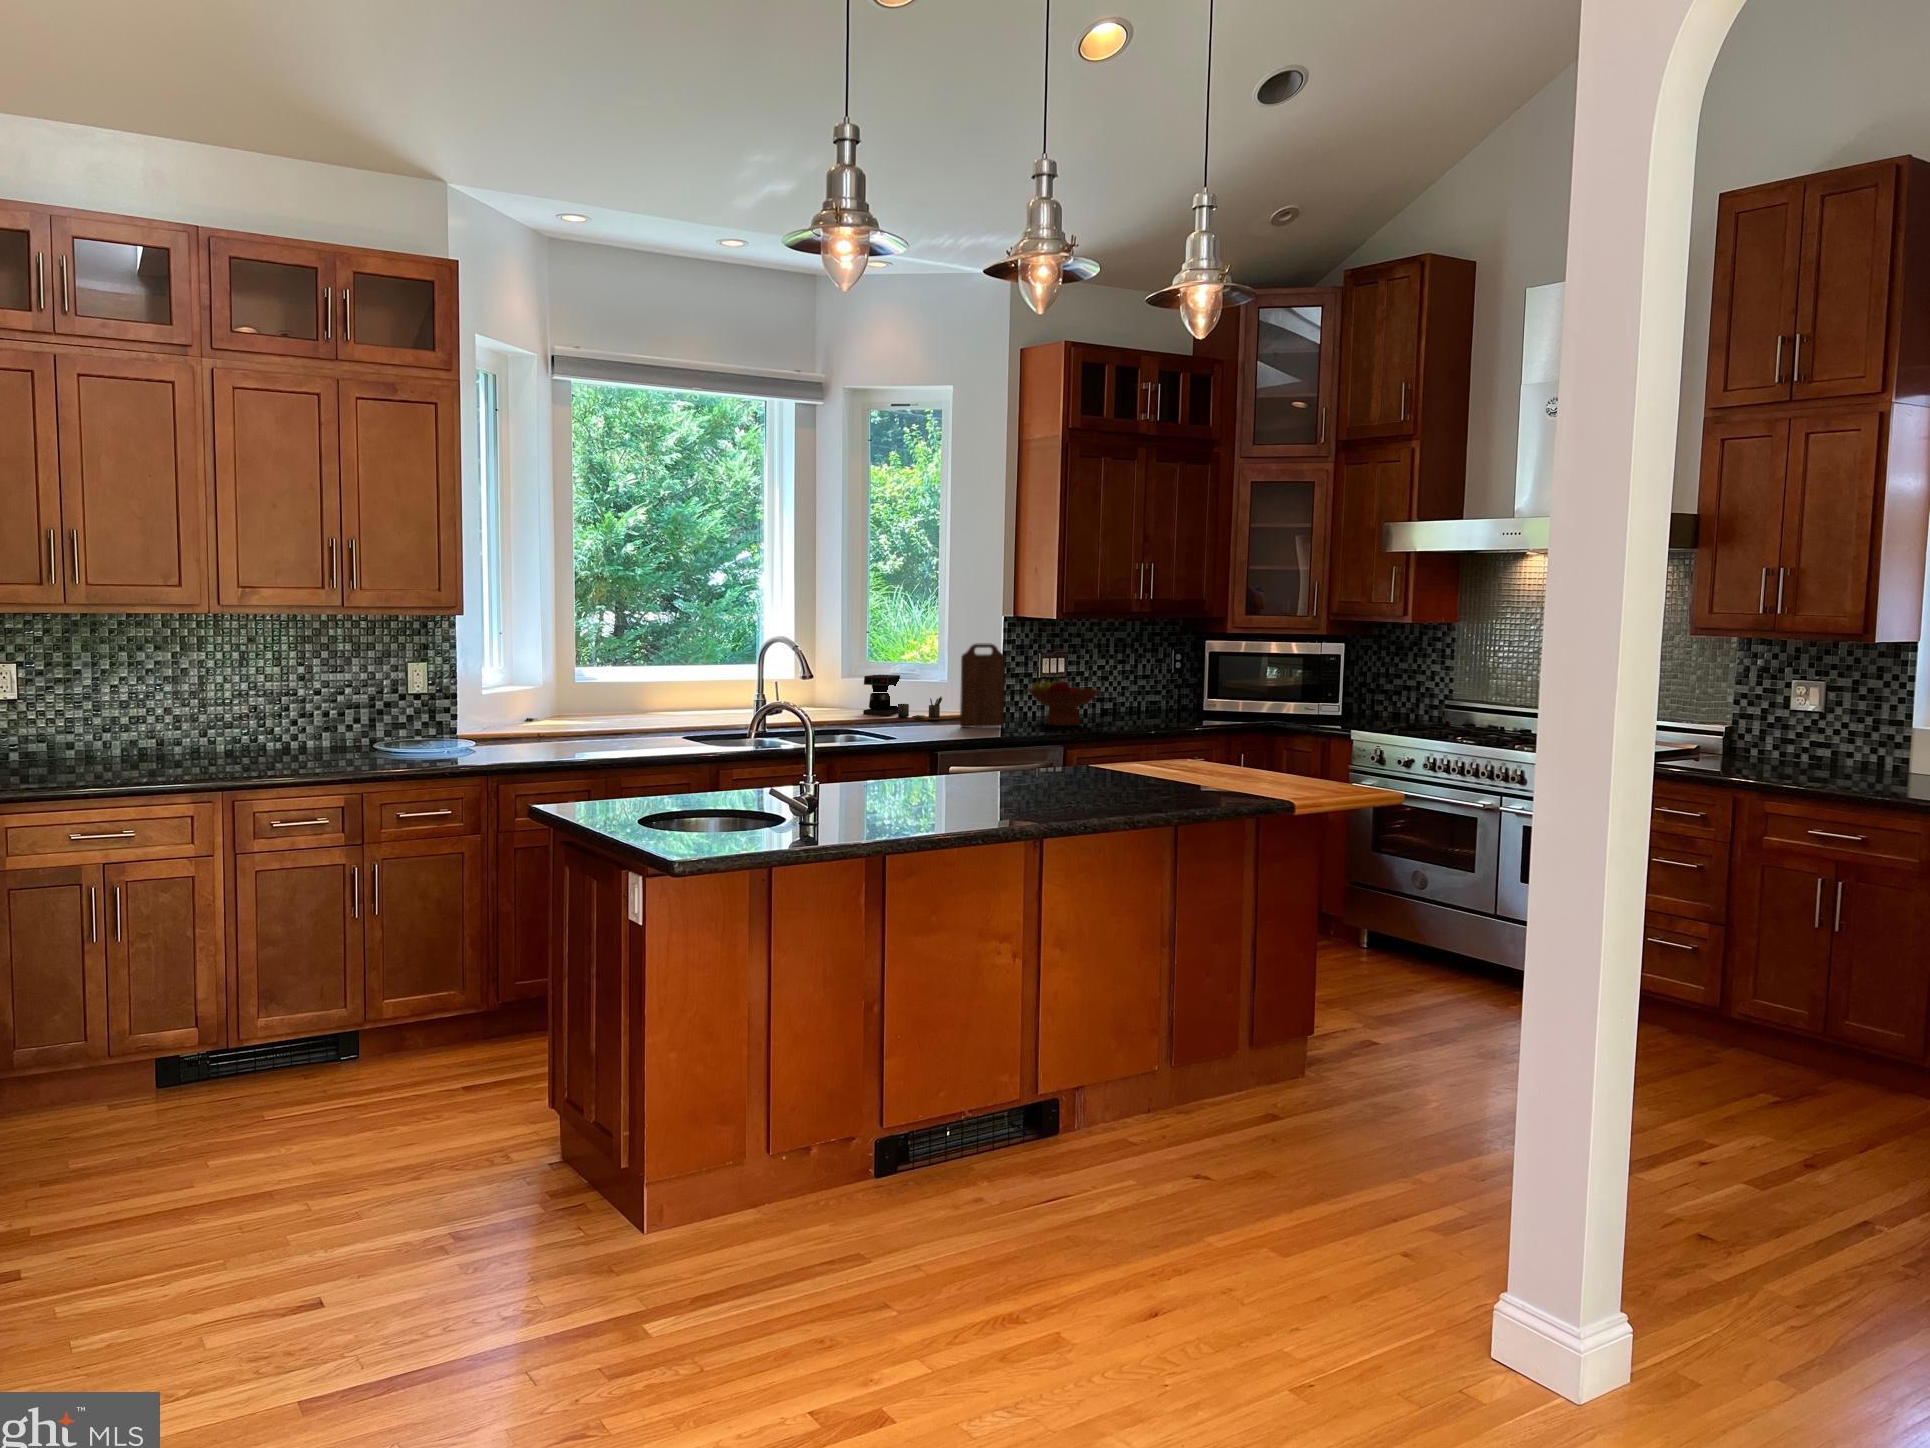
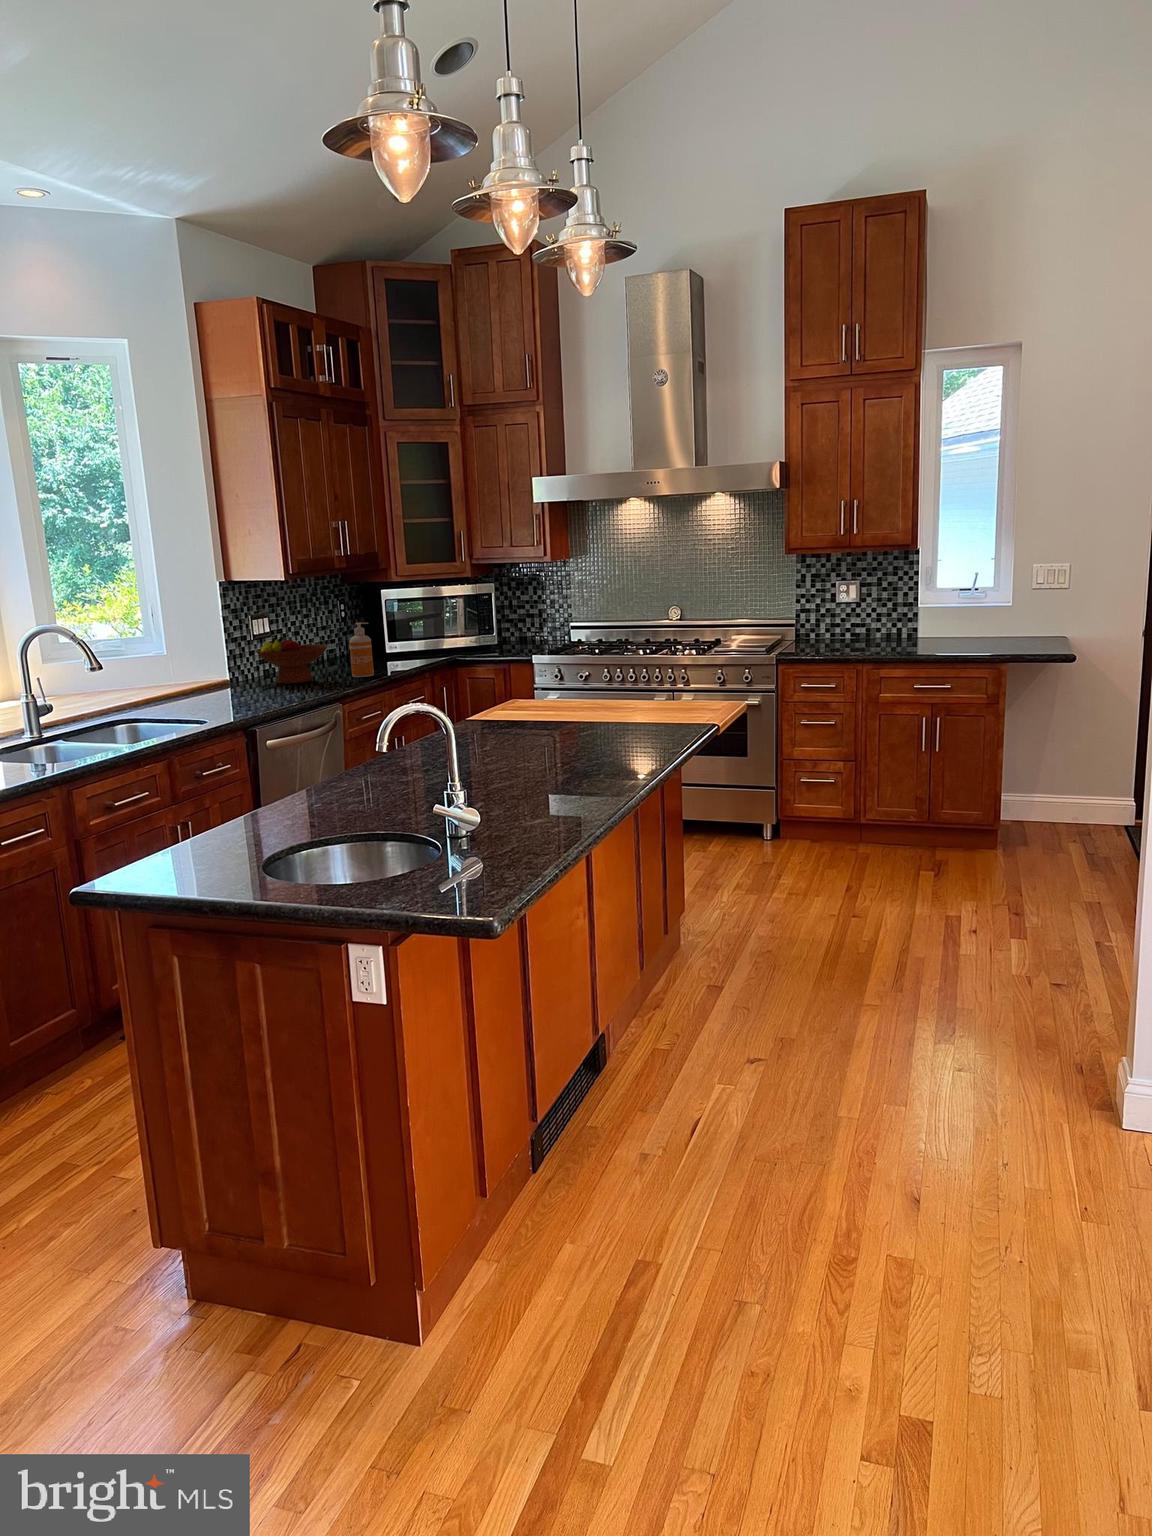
cutting board: present [960,643,1005,728] -> none [214,609,257,698]
soap dispenser: none [1132,671,1156,730] -> present [349,623,374,677]
coffee maker: present [863,674,942,718] -> none [91,653,184,700]

